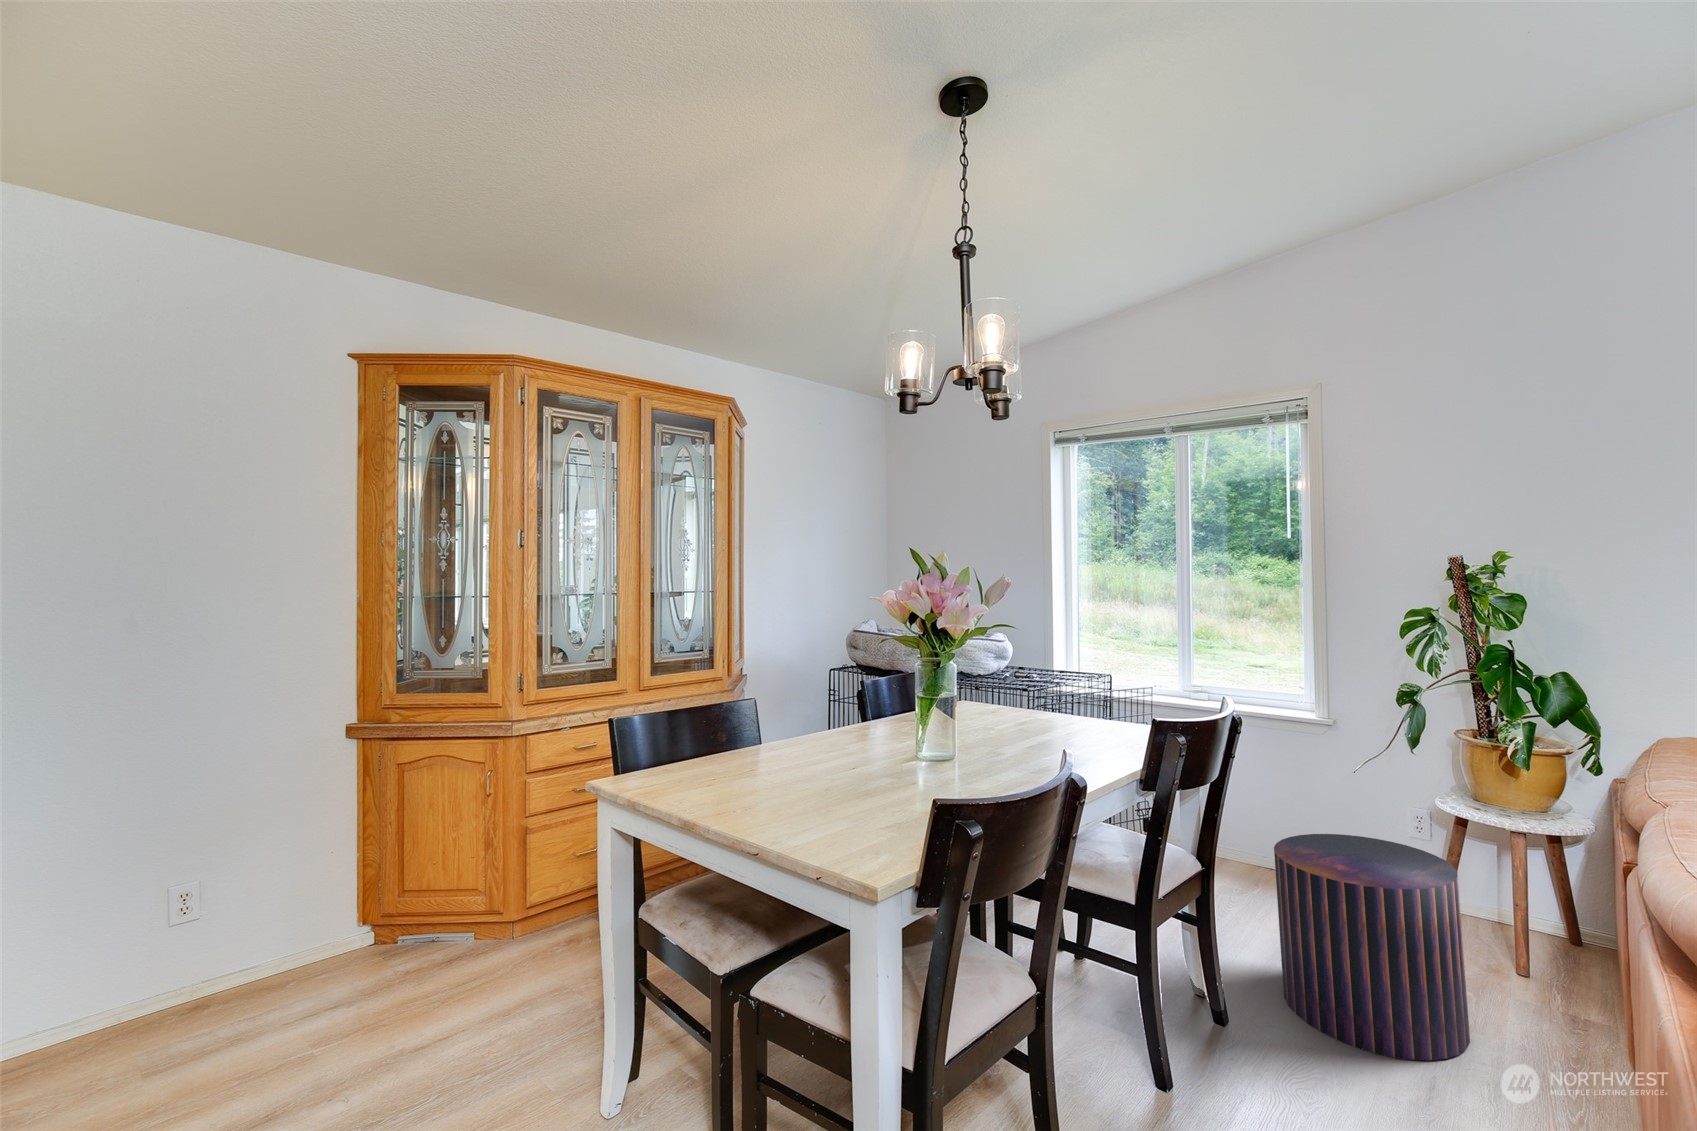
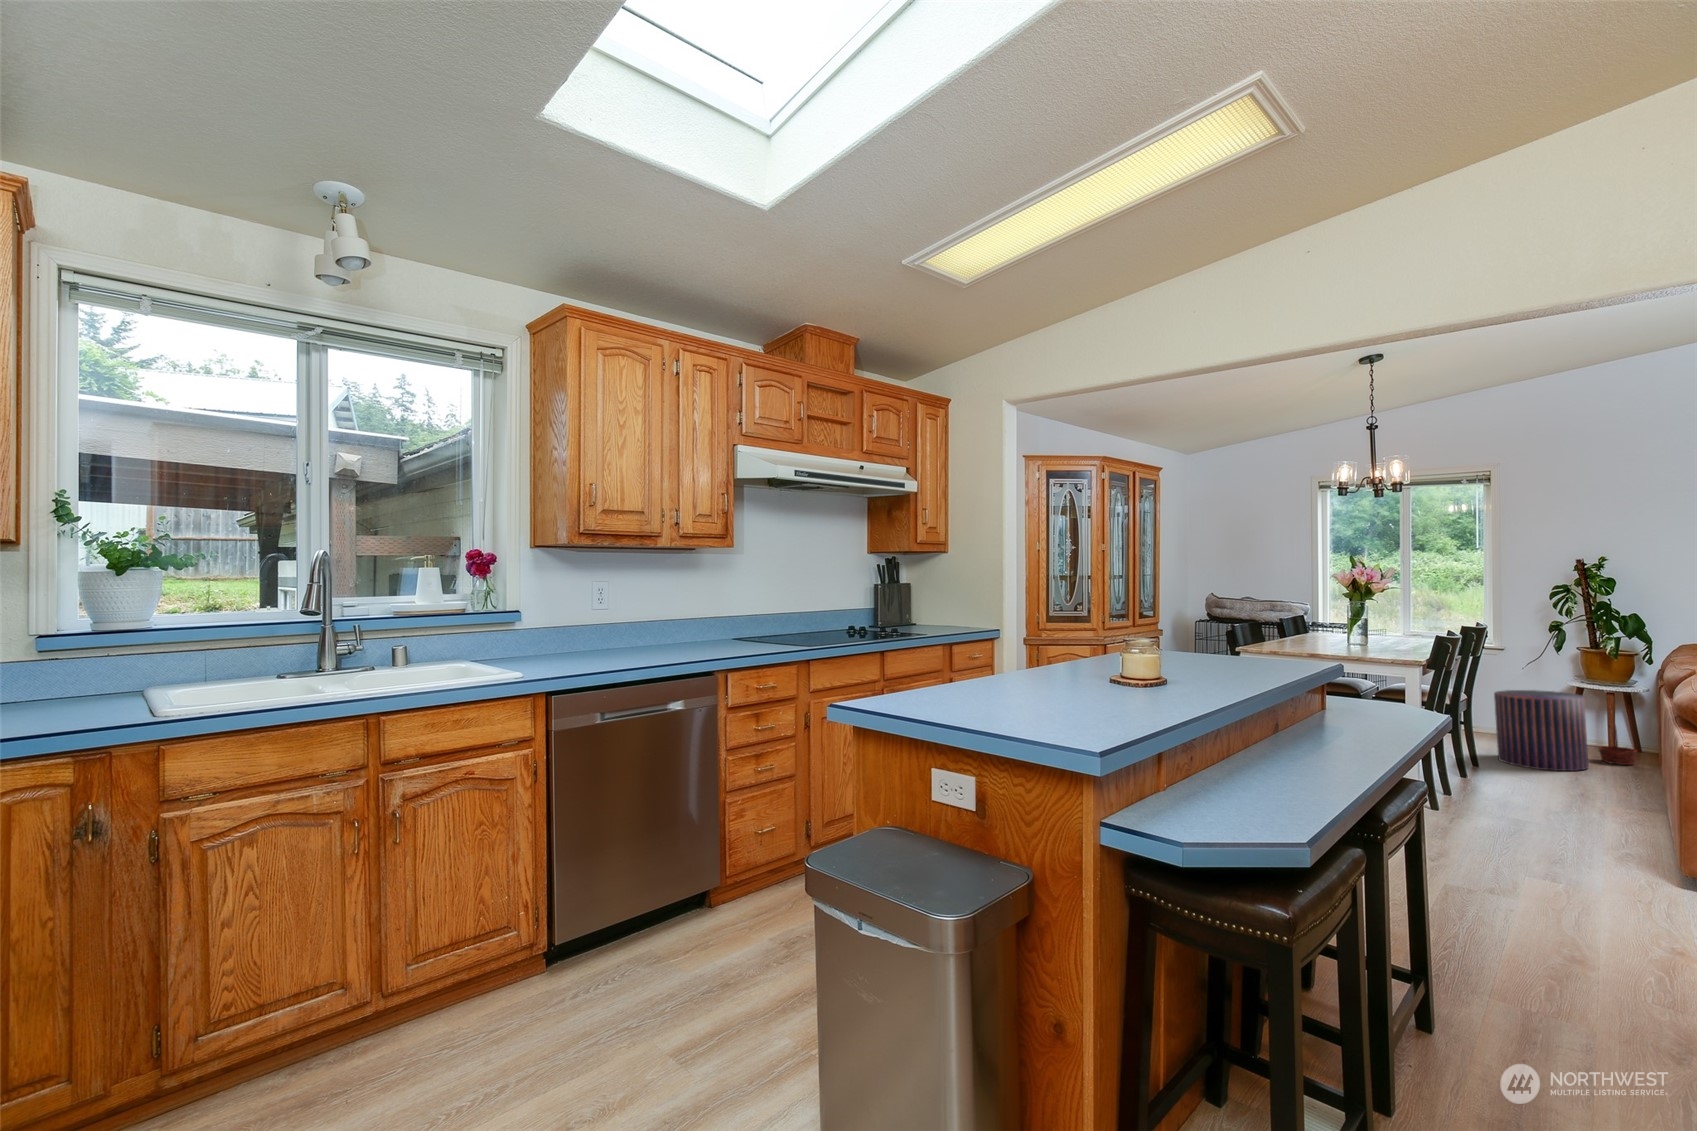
basket: none [1491,923,1578,1025] -> present [1599,725,1637,765]

